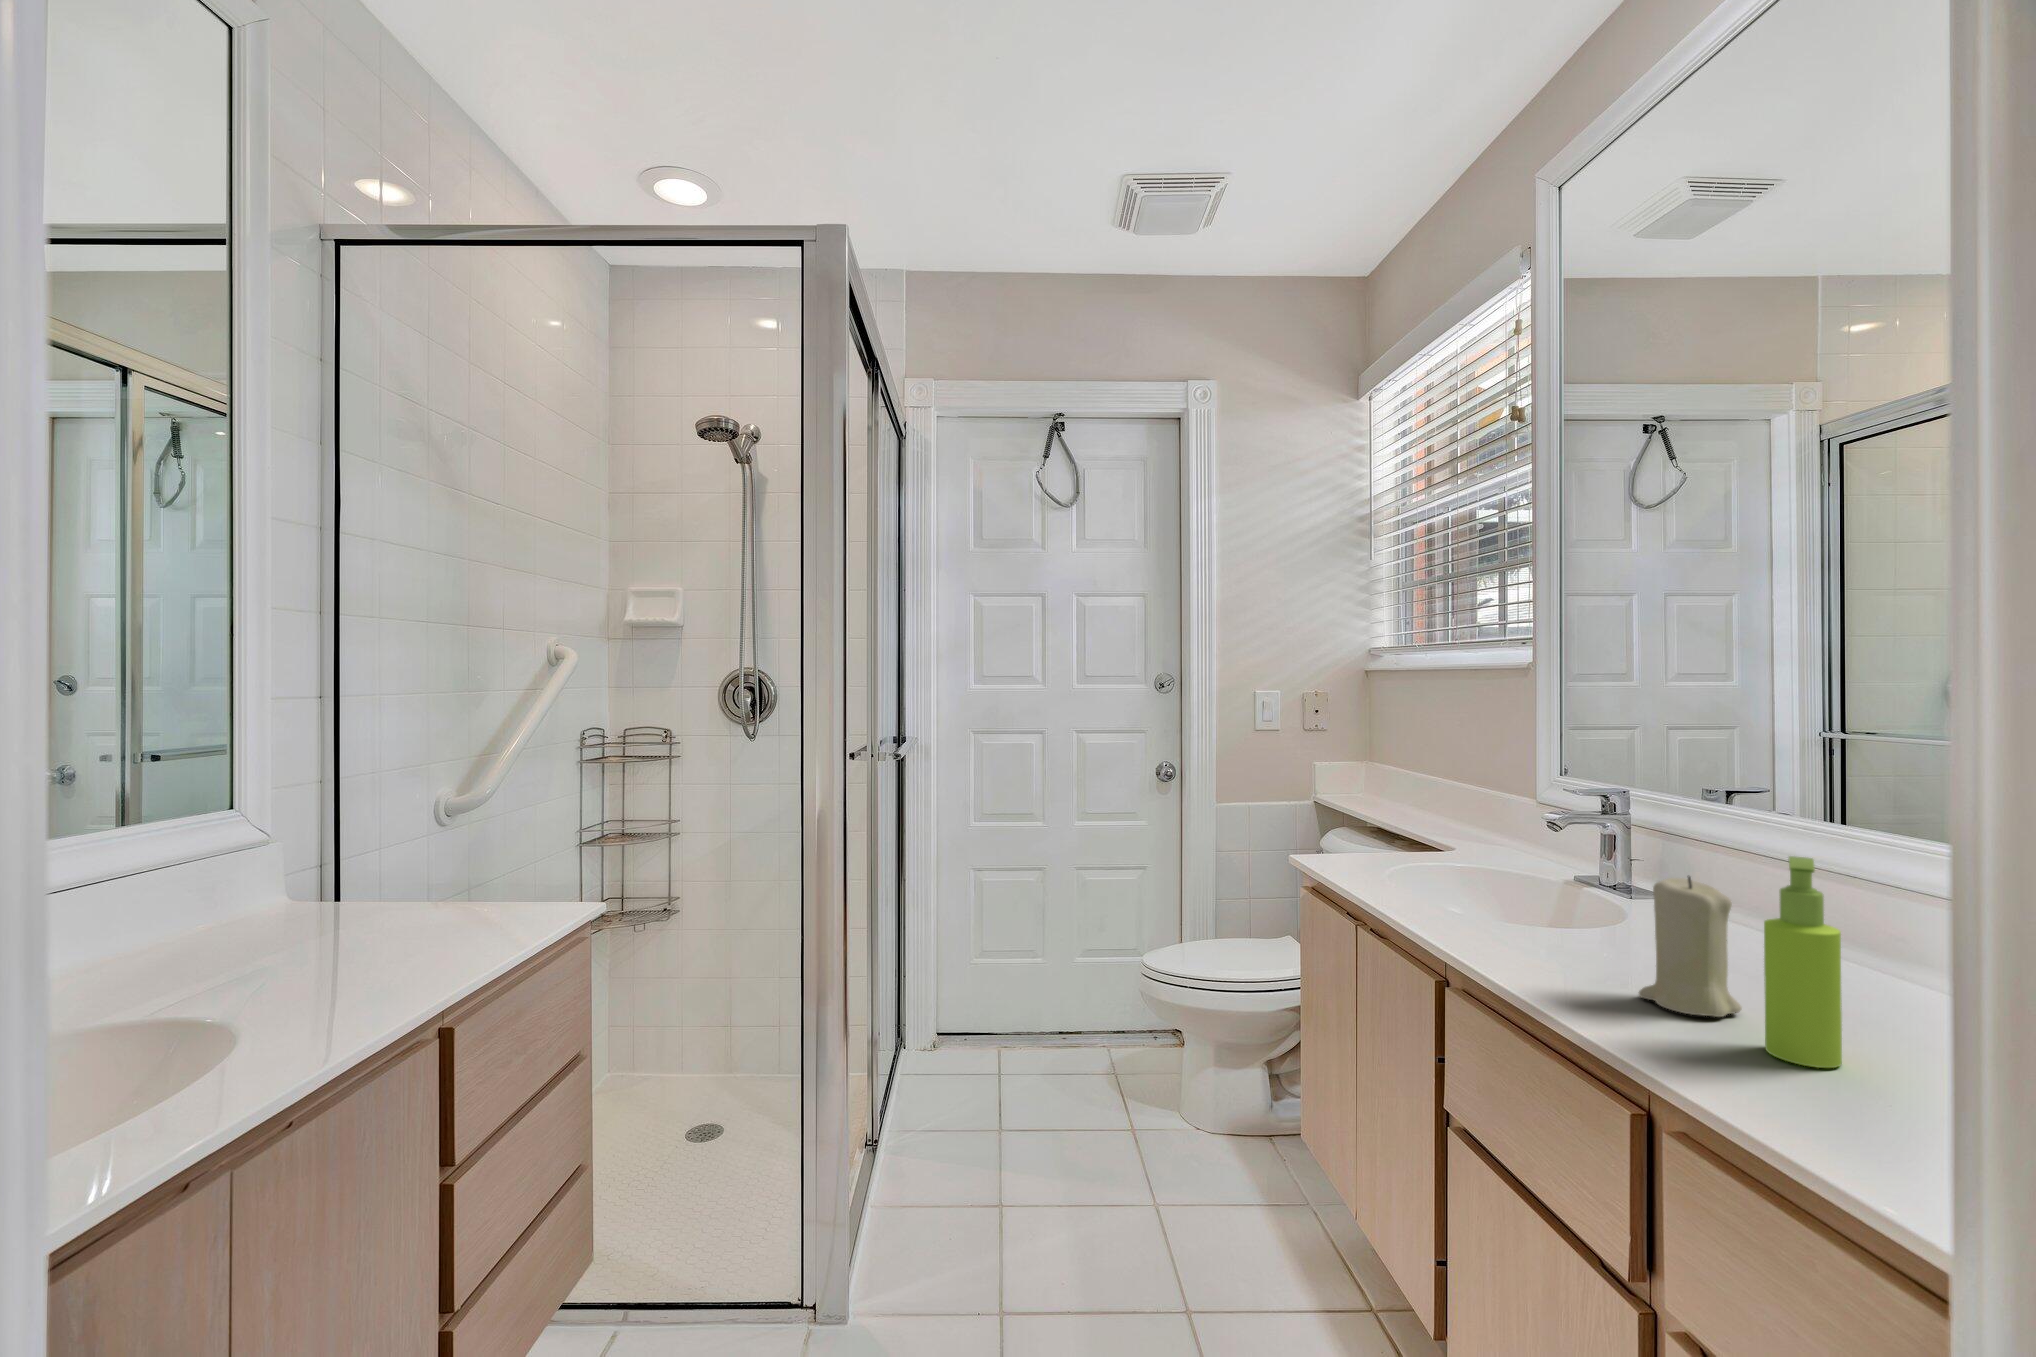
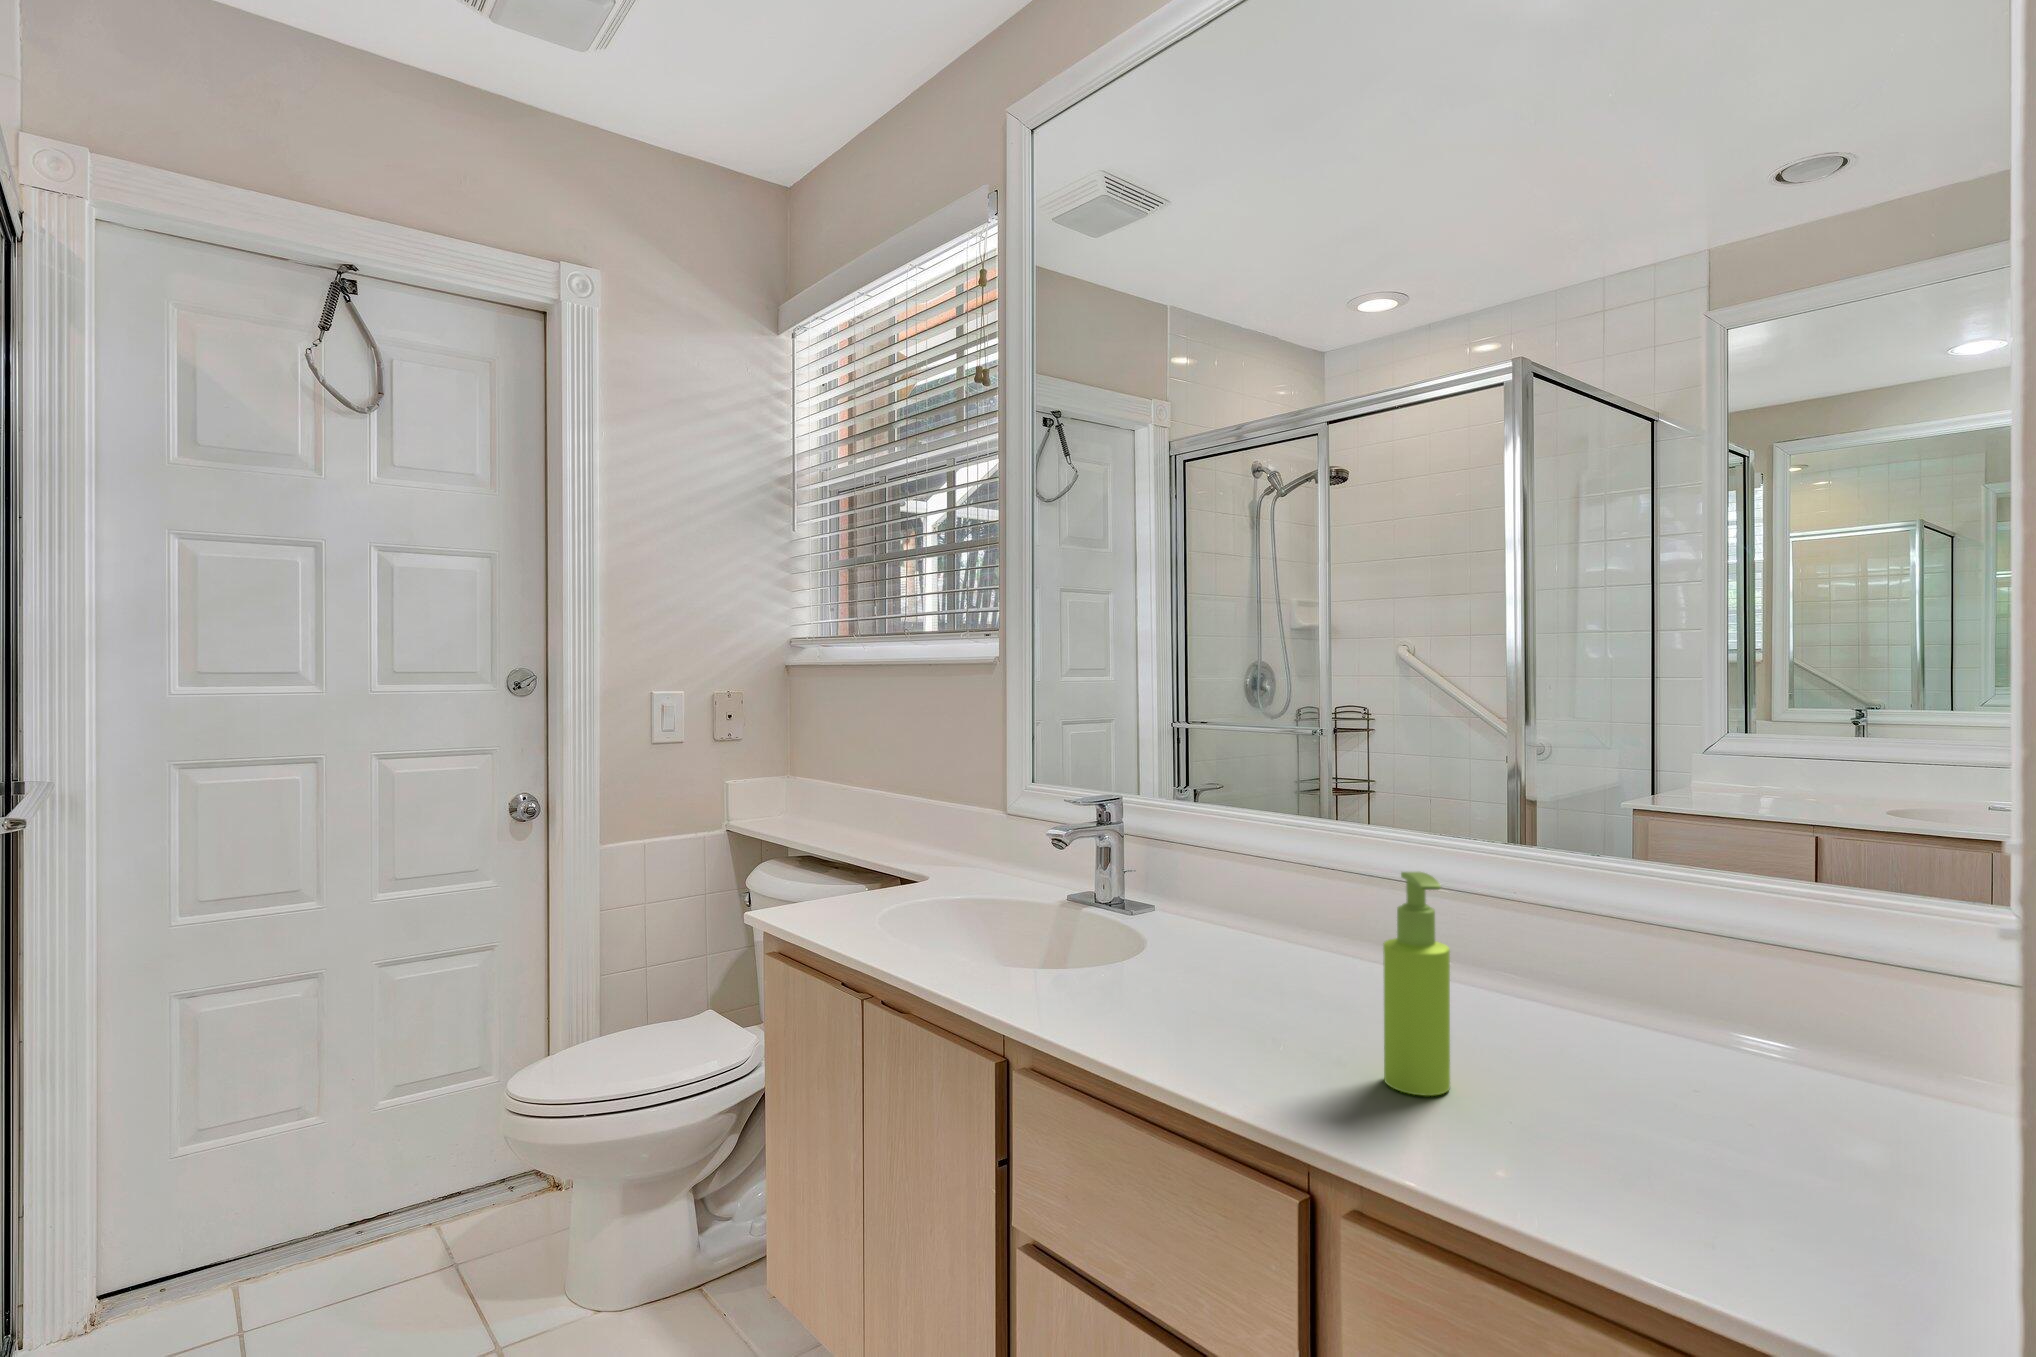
candle: present [1639,876,1742,1017] -> none [1241,900,1334,1057]

